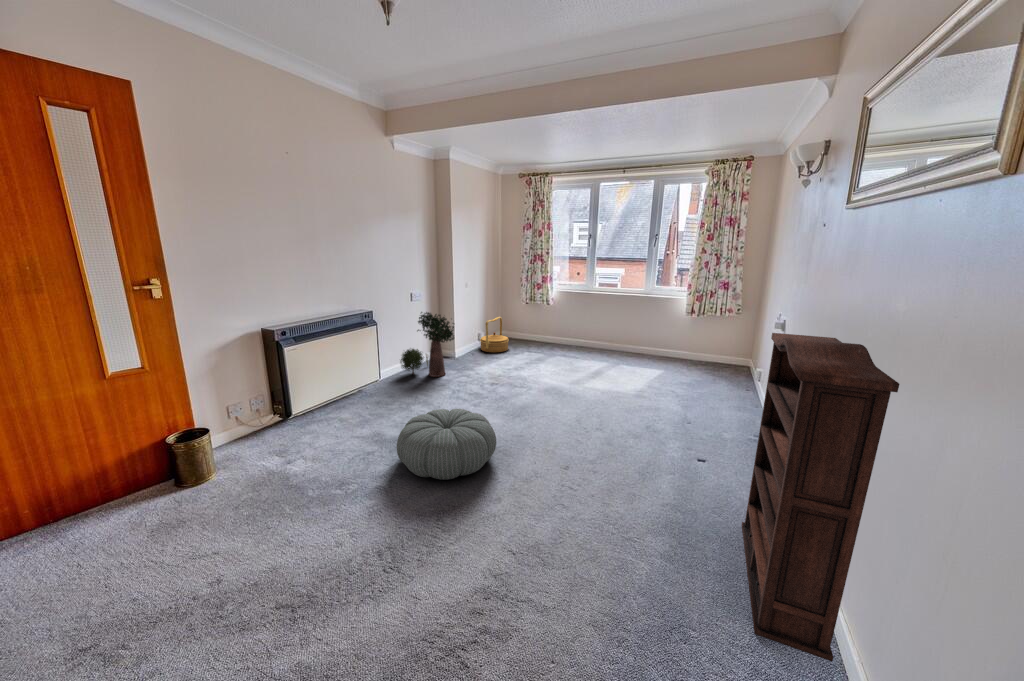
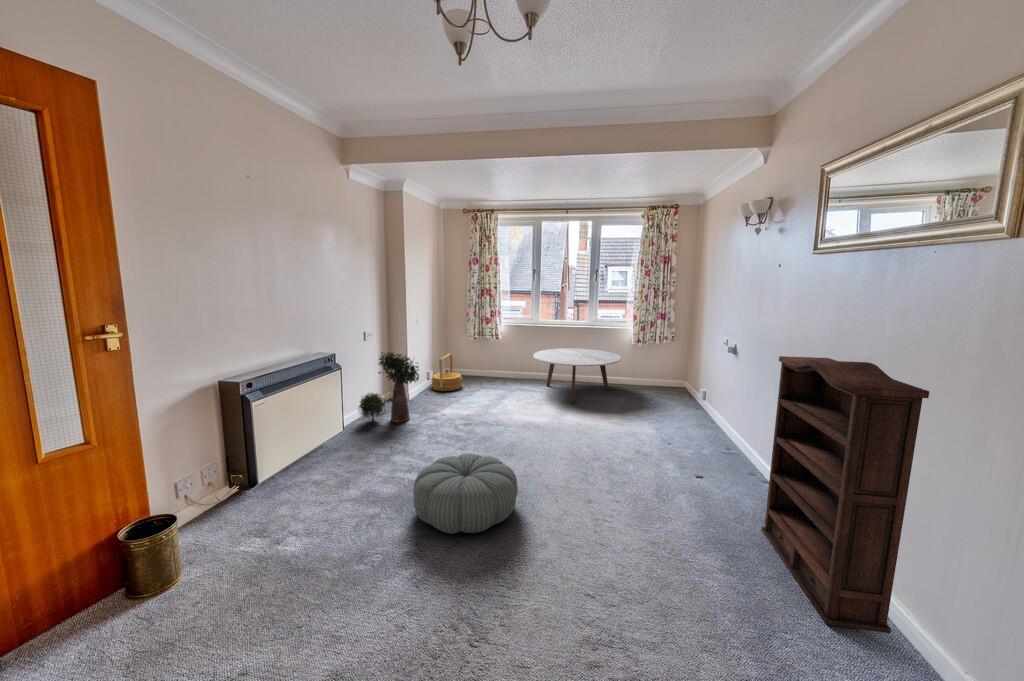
coffee table: none [576,317,669,373] -> present [533,348,621,403]

